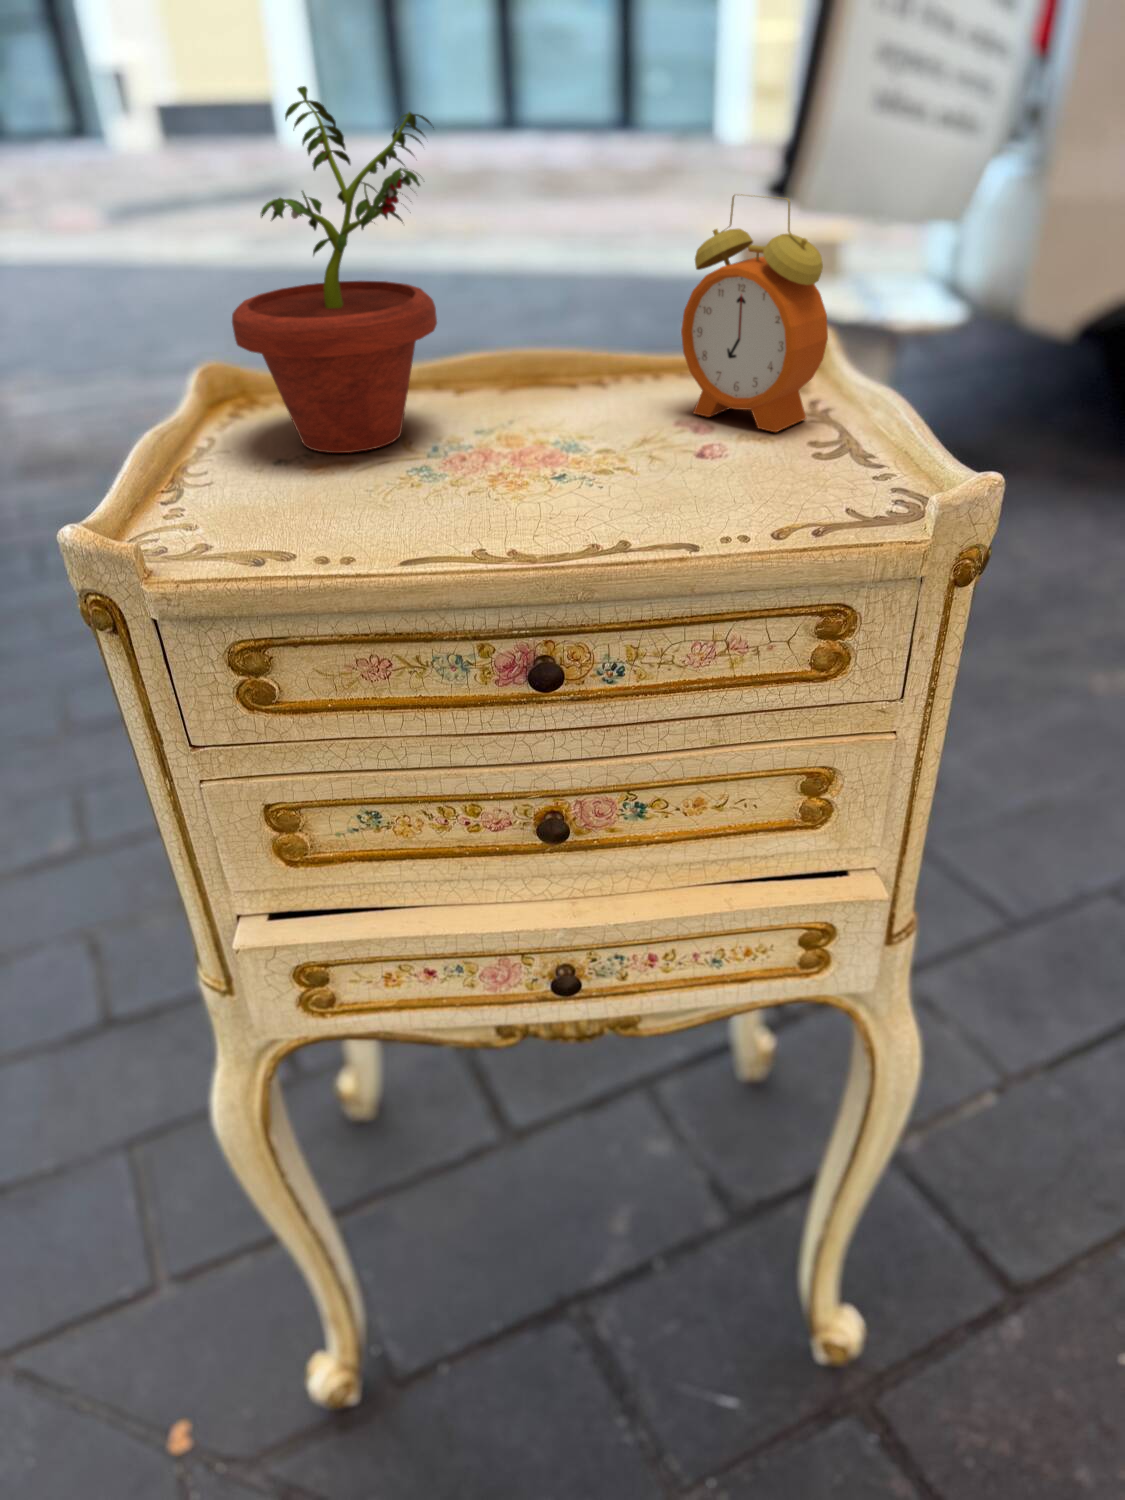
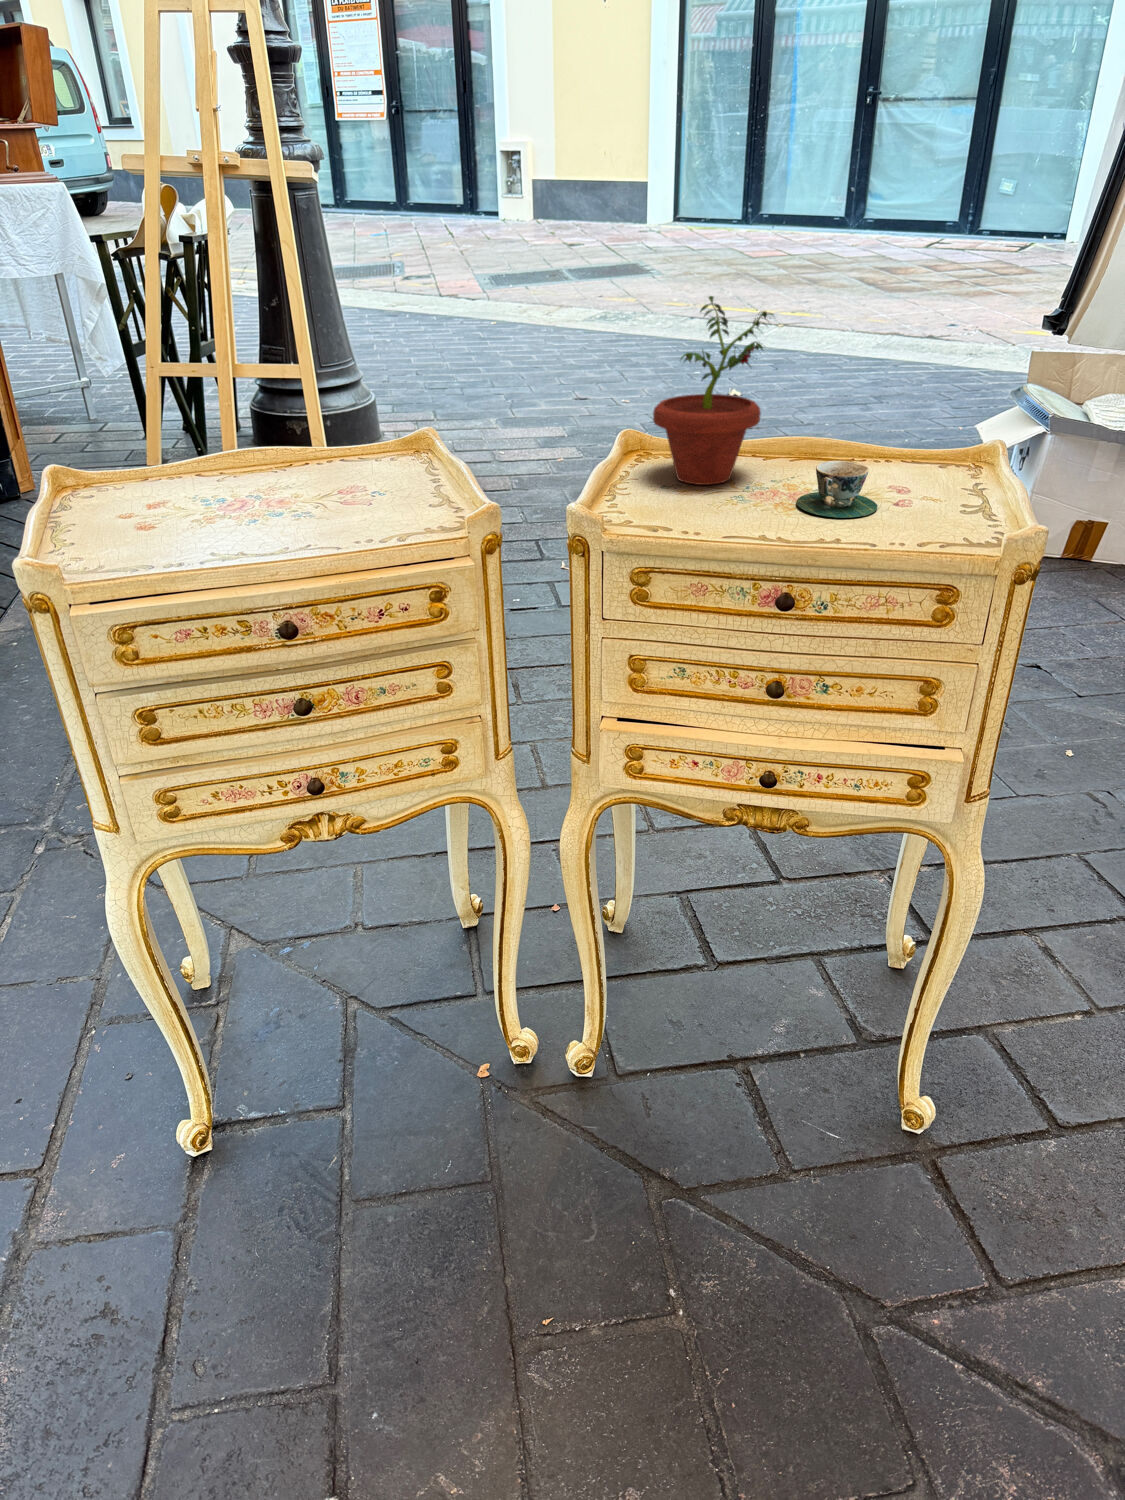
alarm clock: present [681,194,828,432] -> none [897,363,982,496]
teacup: none [530,383,676,495] -> present [796,460,877,518]

